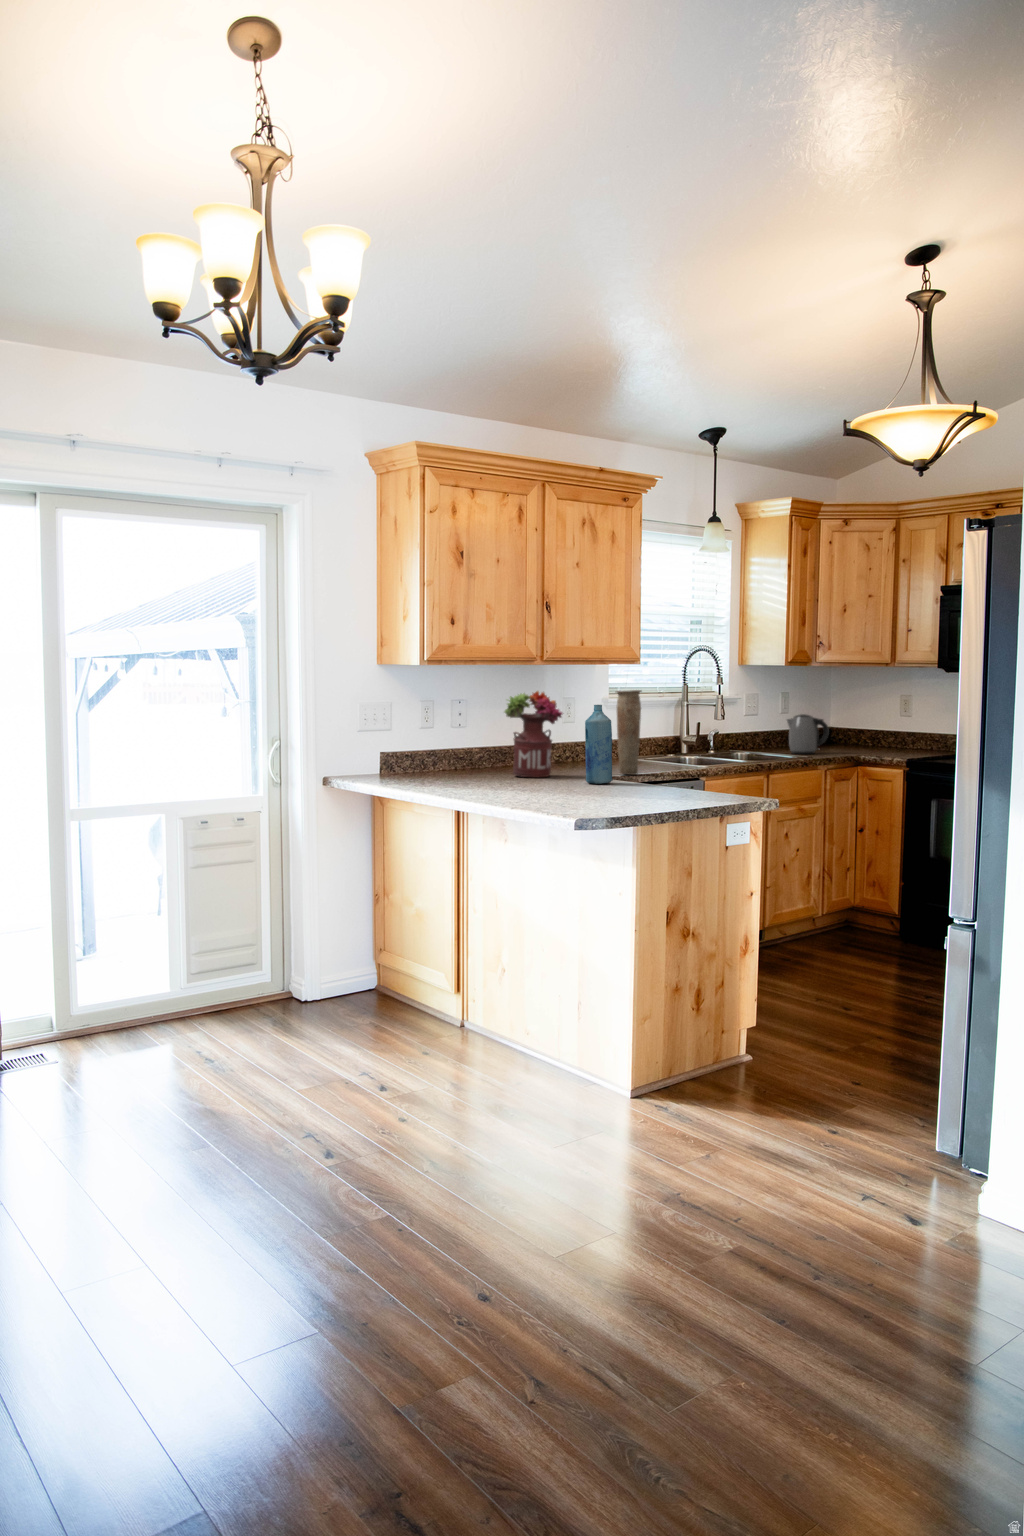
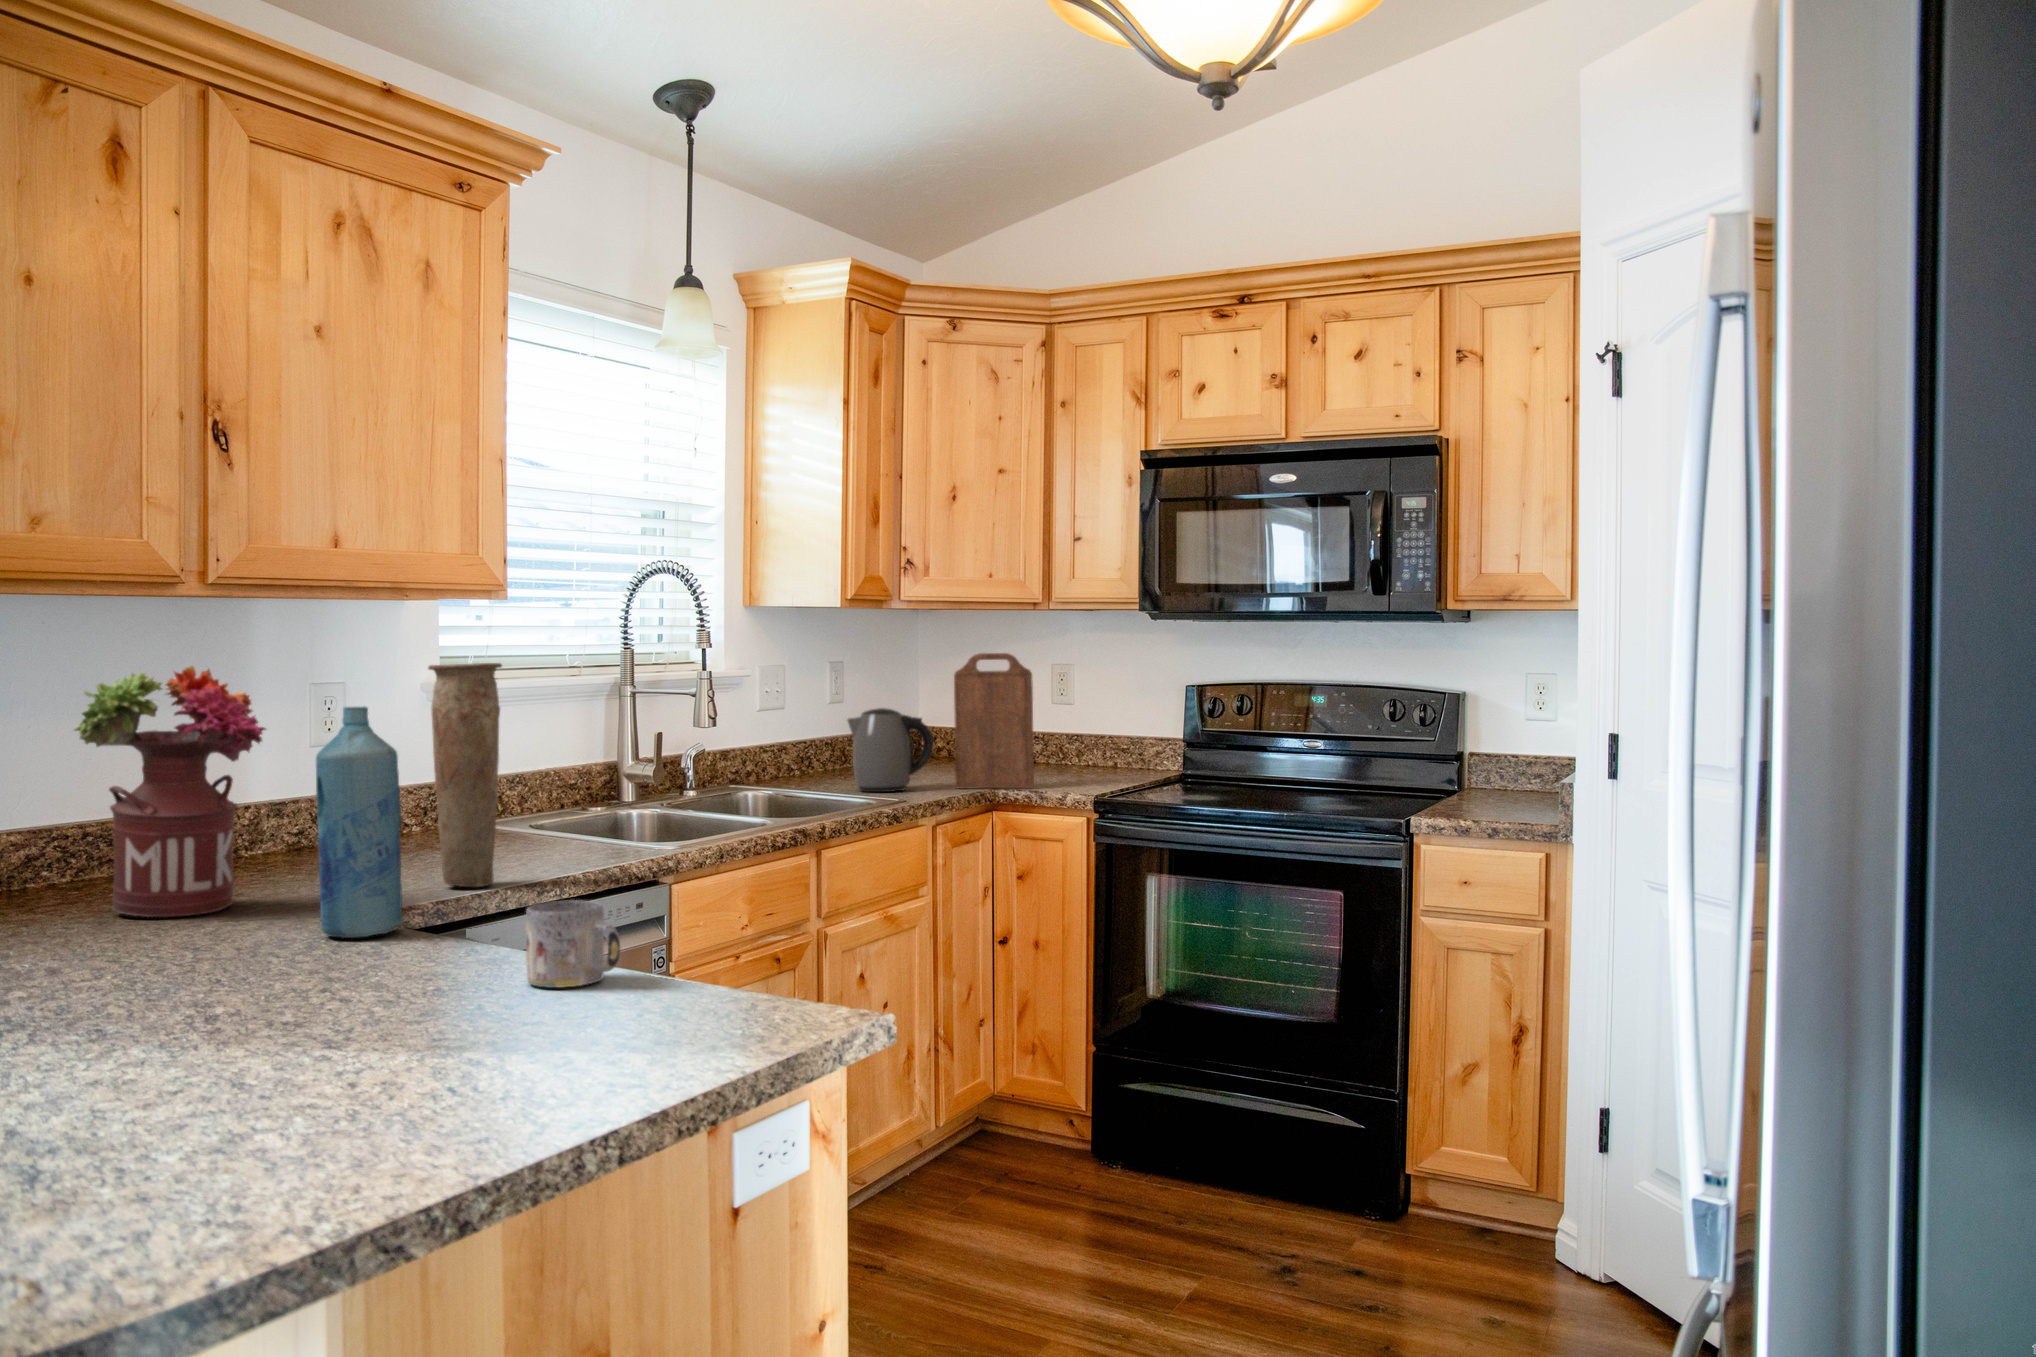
cutting board: none [840,688,881,754] -> present [954,653,1034,789]
mug: none [659,769,689,795] -> present [526,900,620,988]

